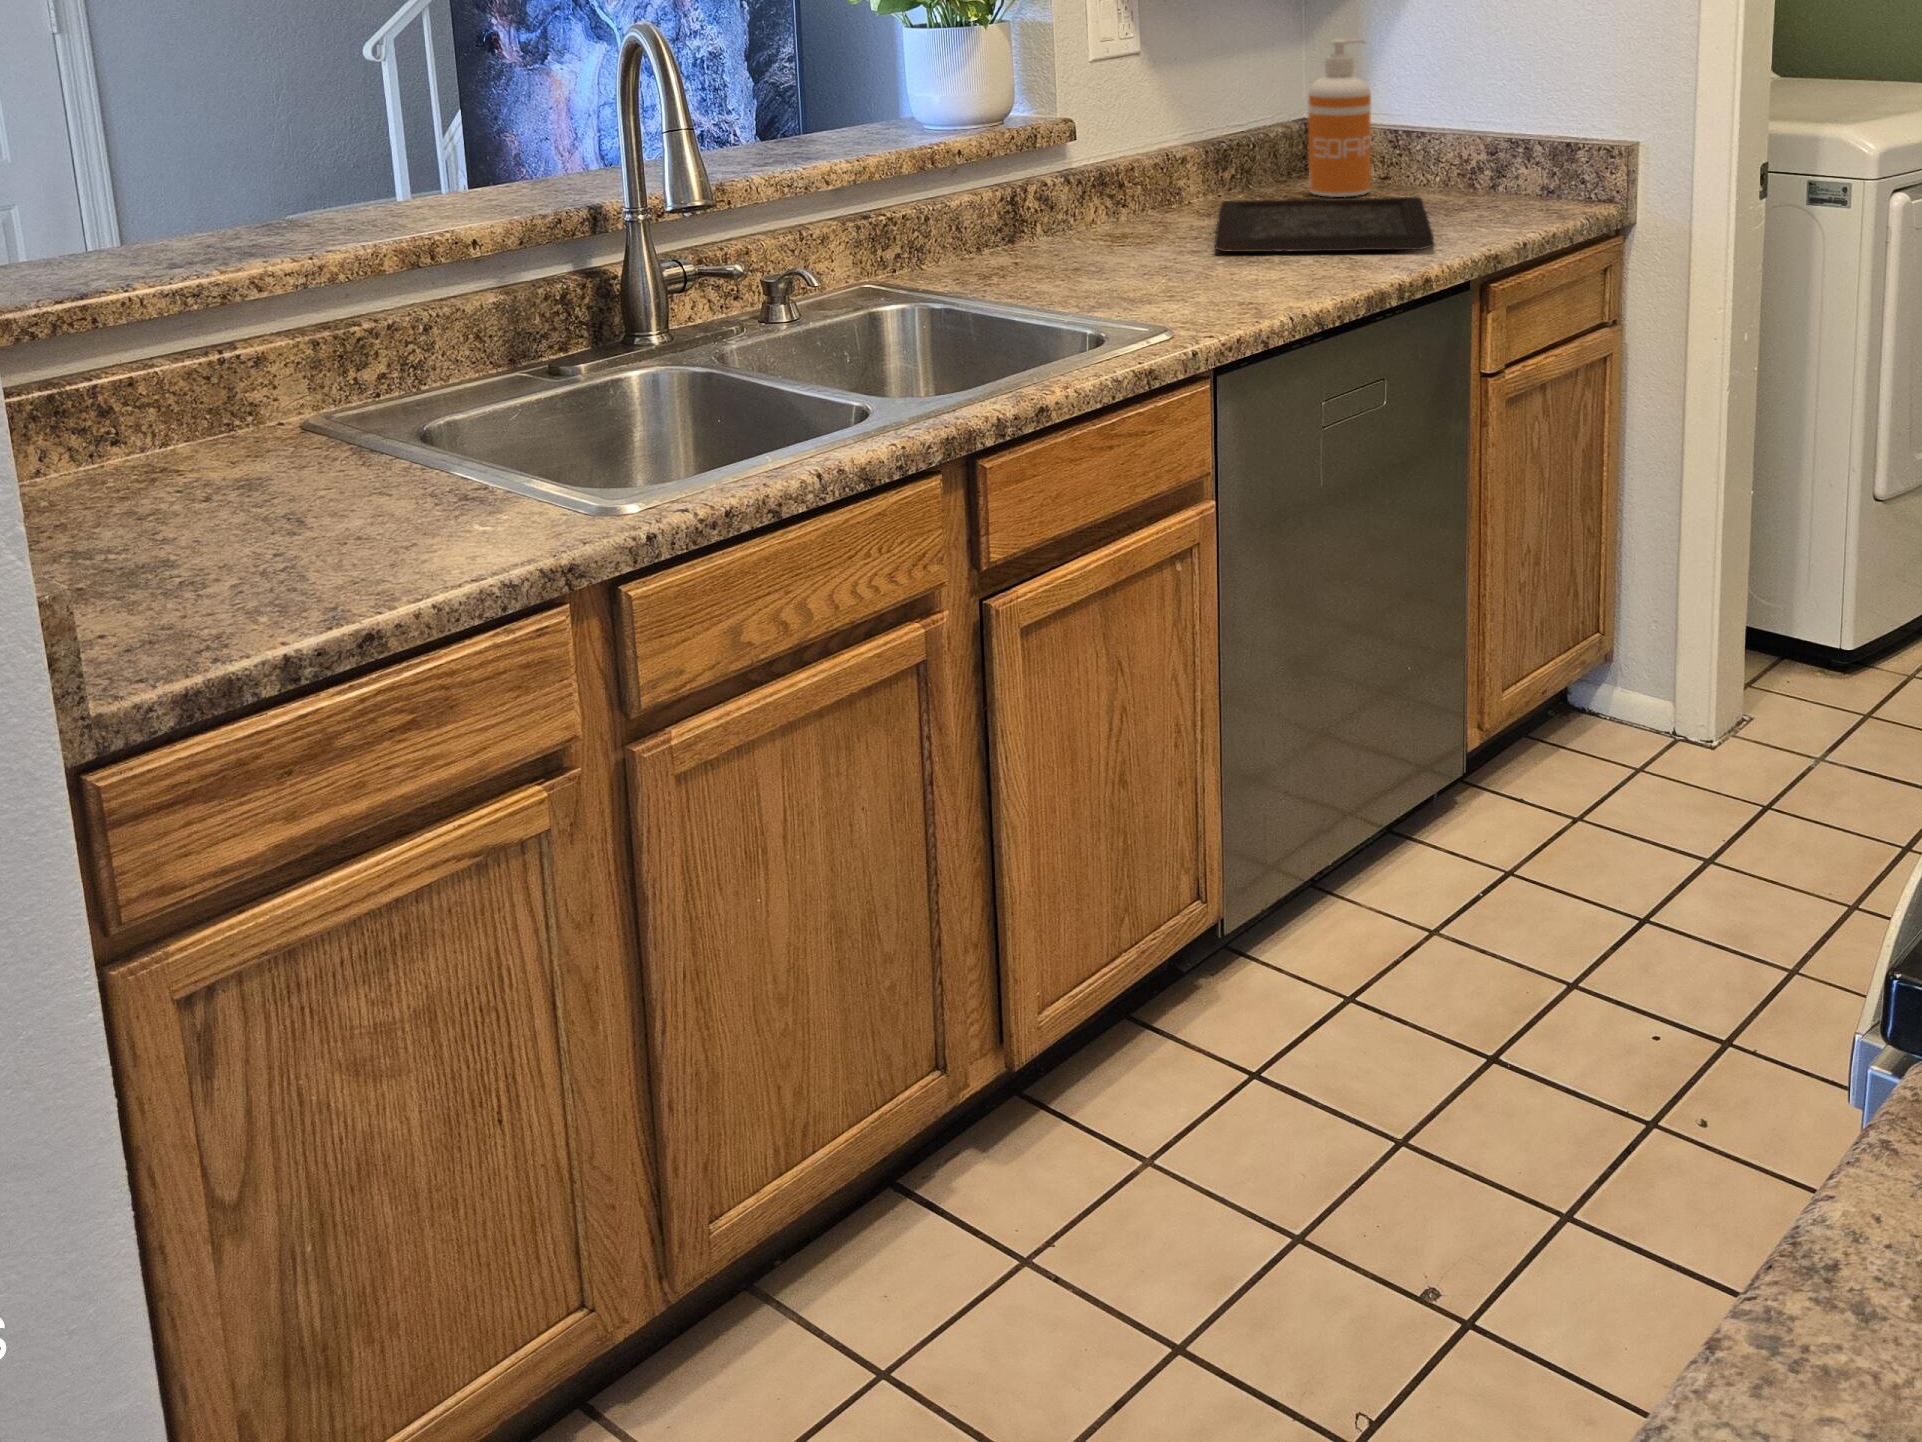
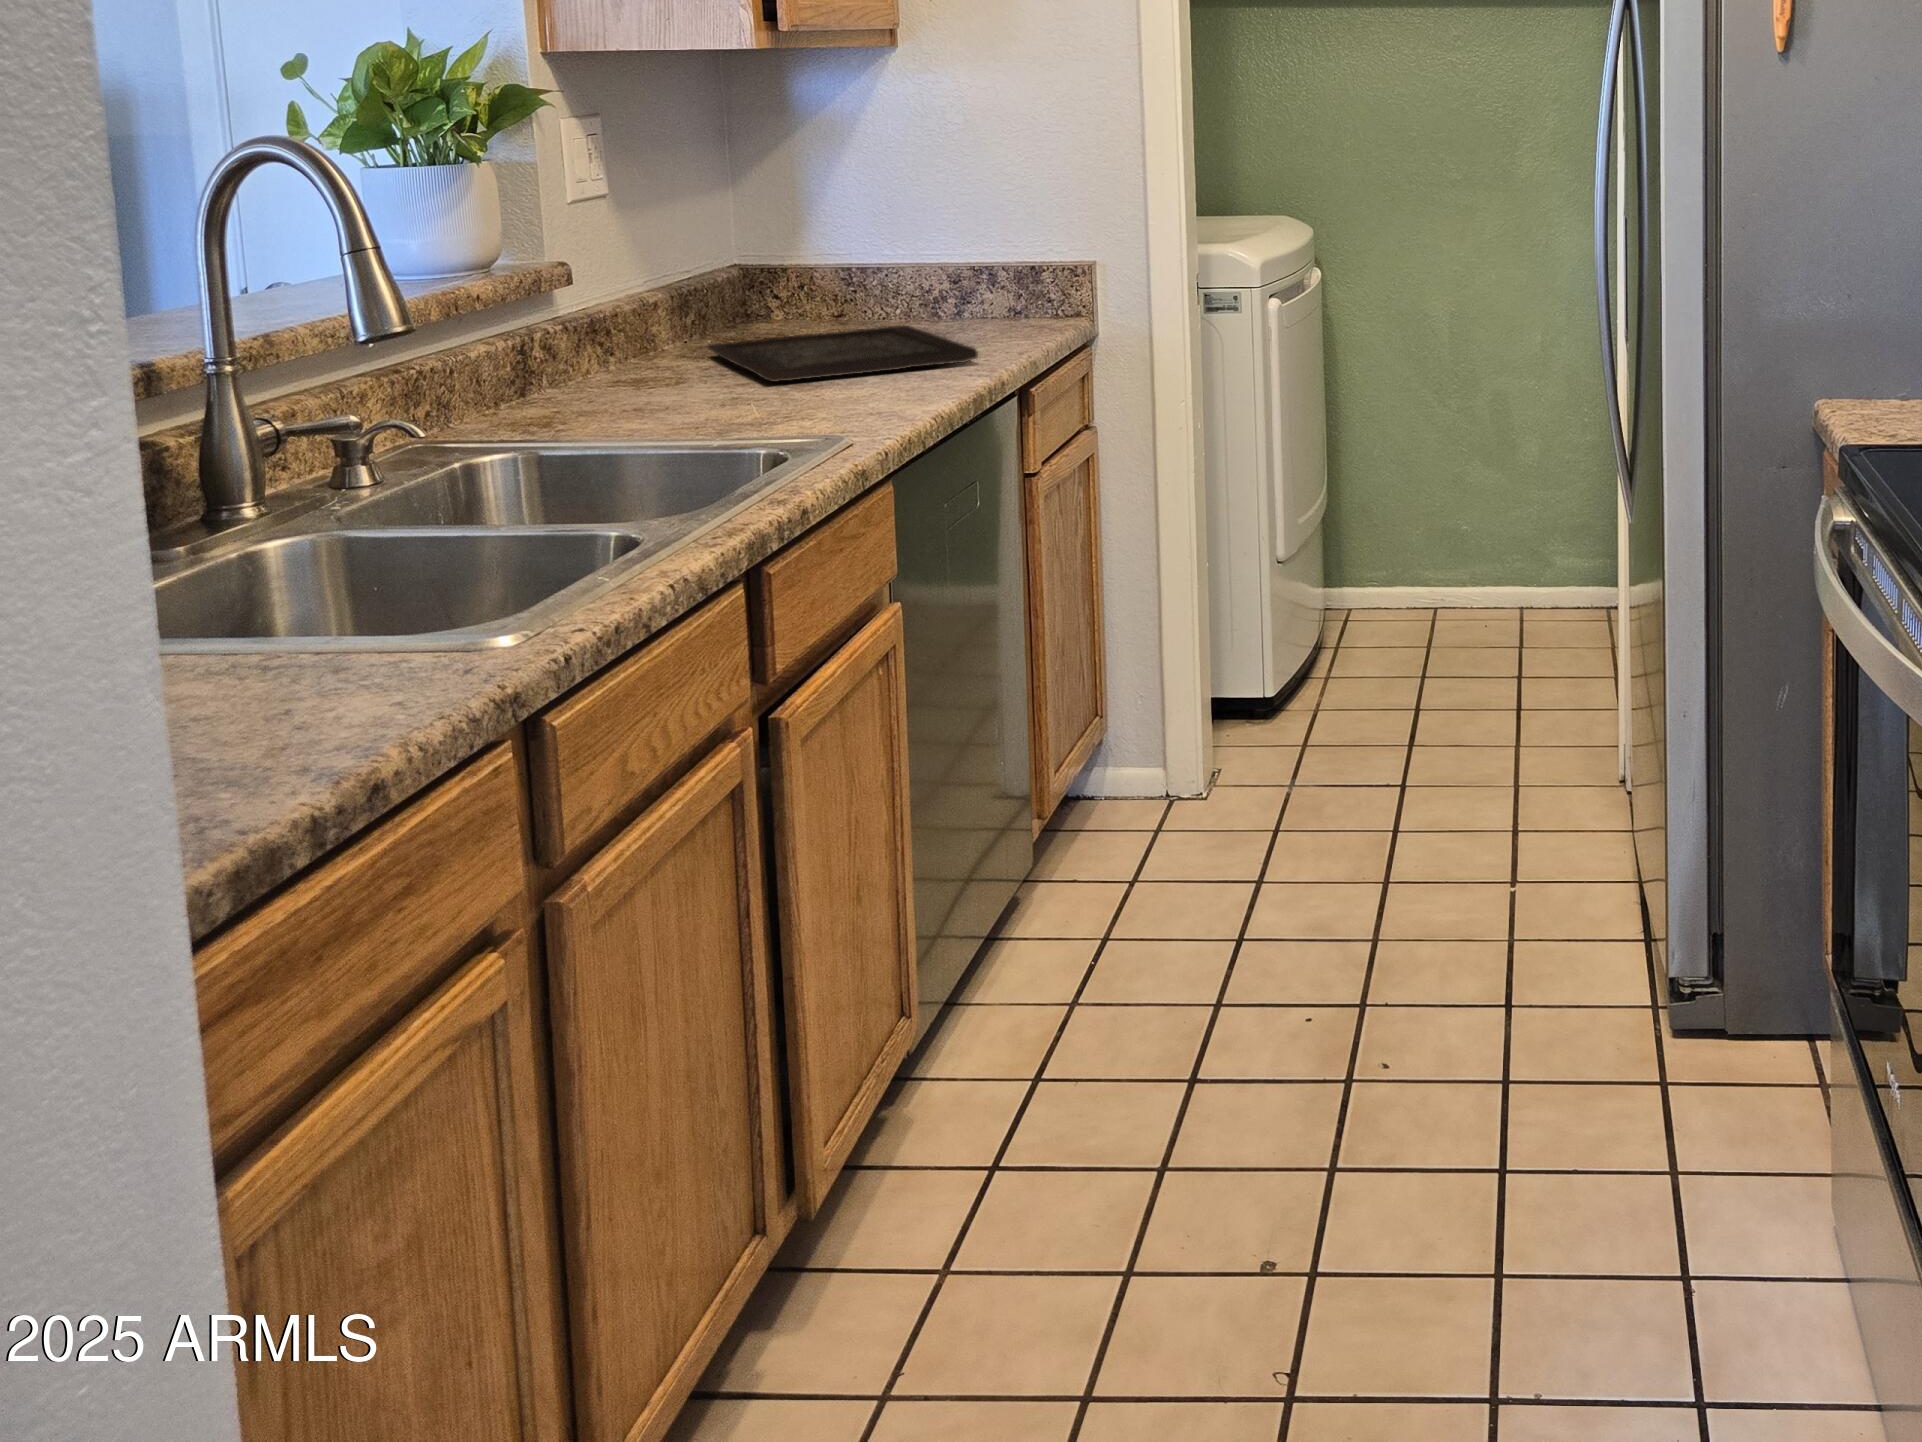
soap dispenser: present [1308,39,1371,197] -> none [763,181,832,336]

